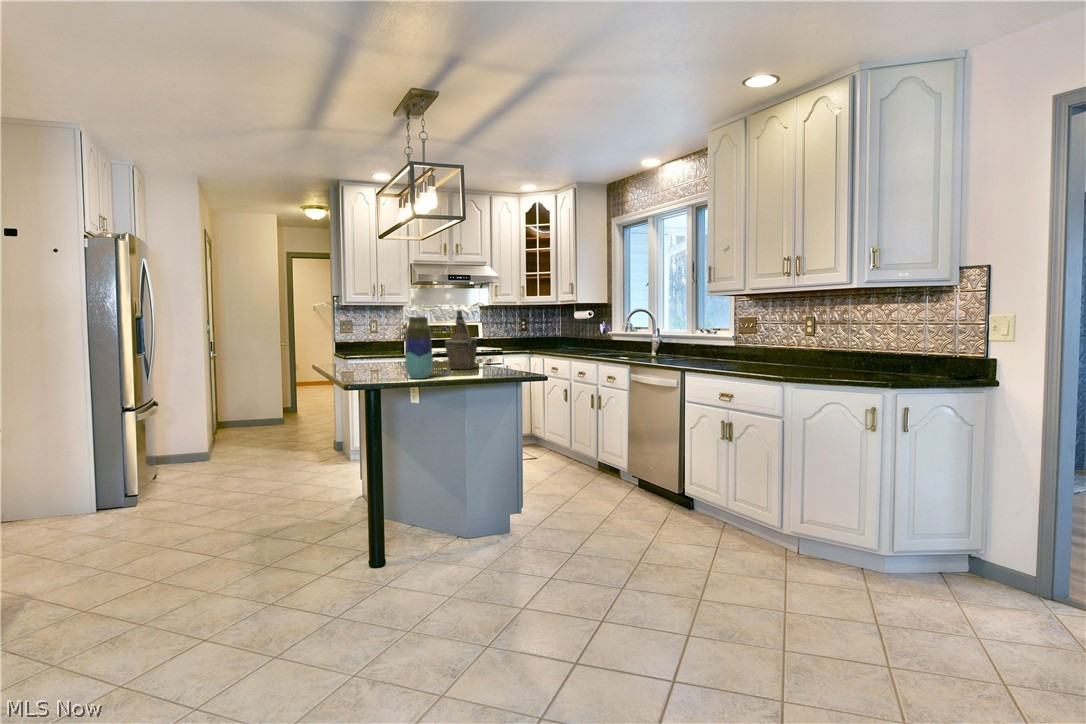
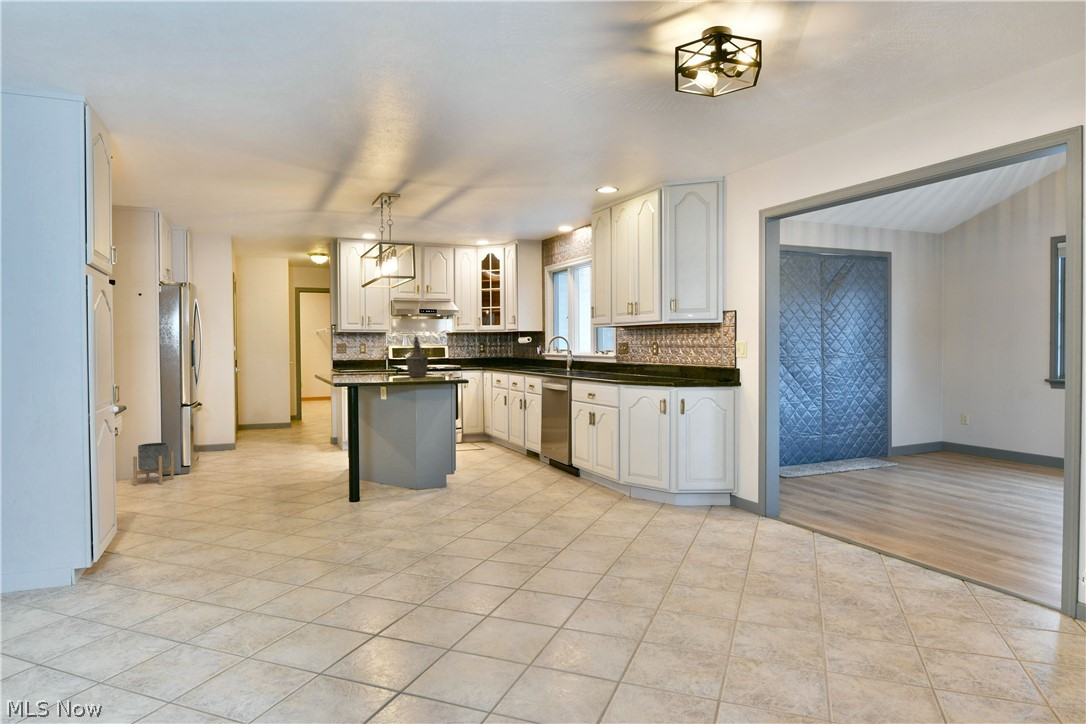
vase: present [405,317,433,379] -> none [375,341,393,381]
planter: none [48,465,112,530] -> present [133,443,174,485]

